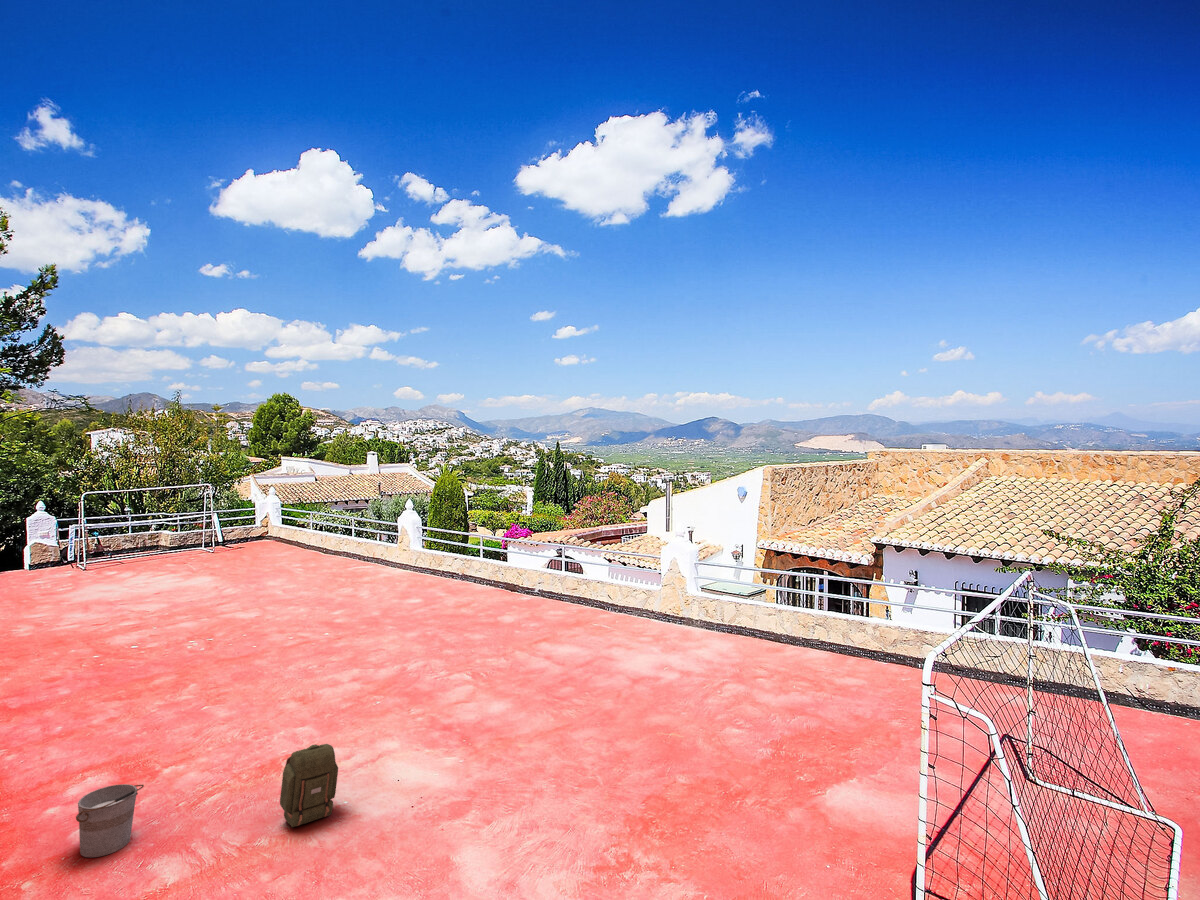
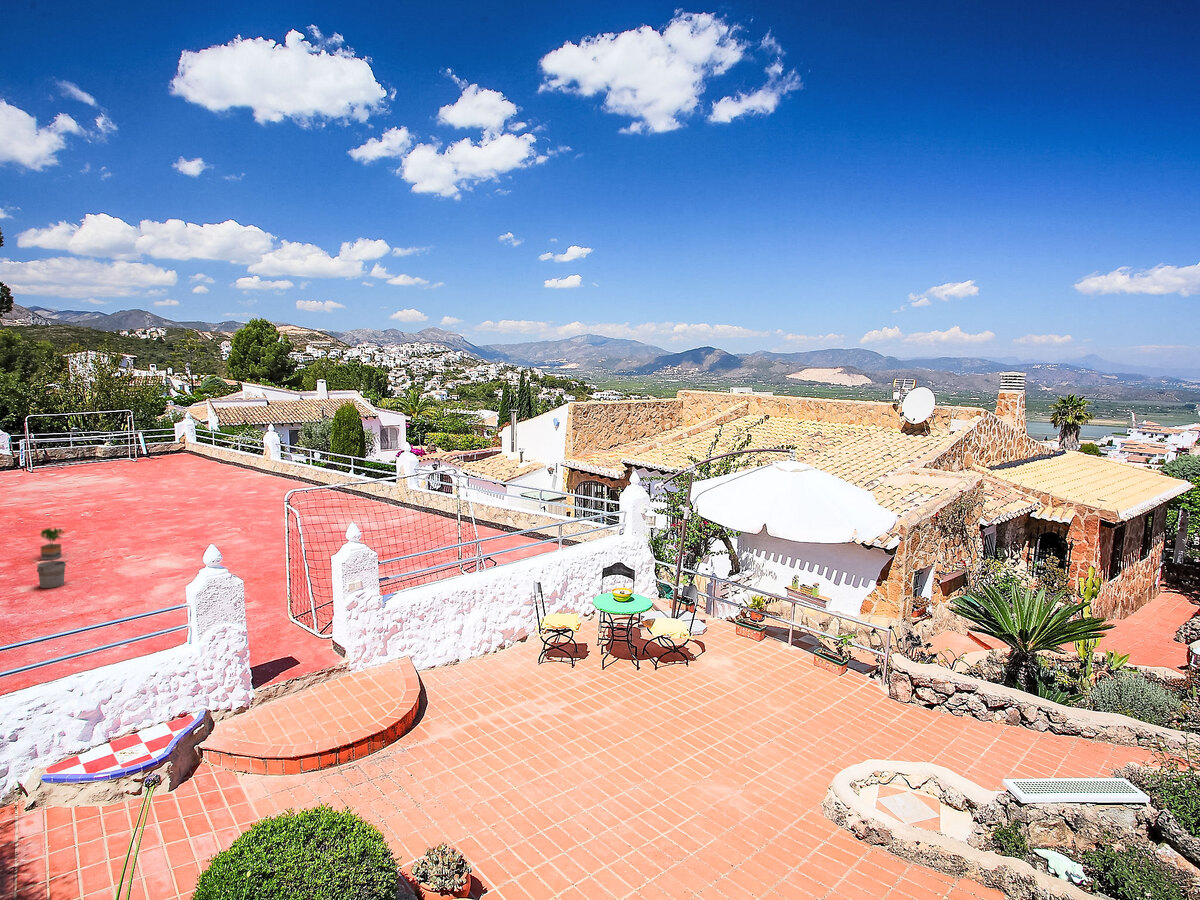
potted tree: none [85,690,134,756] -> present [40,528,64,560]
backpack: present [280,744,338,827] -> none [136,546,166,581]

